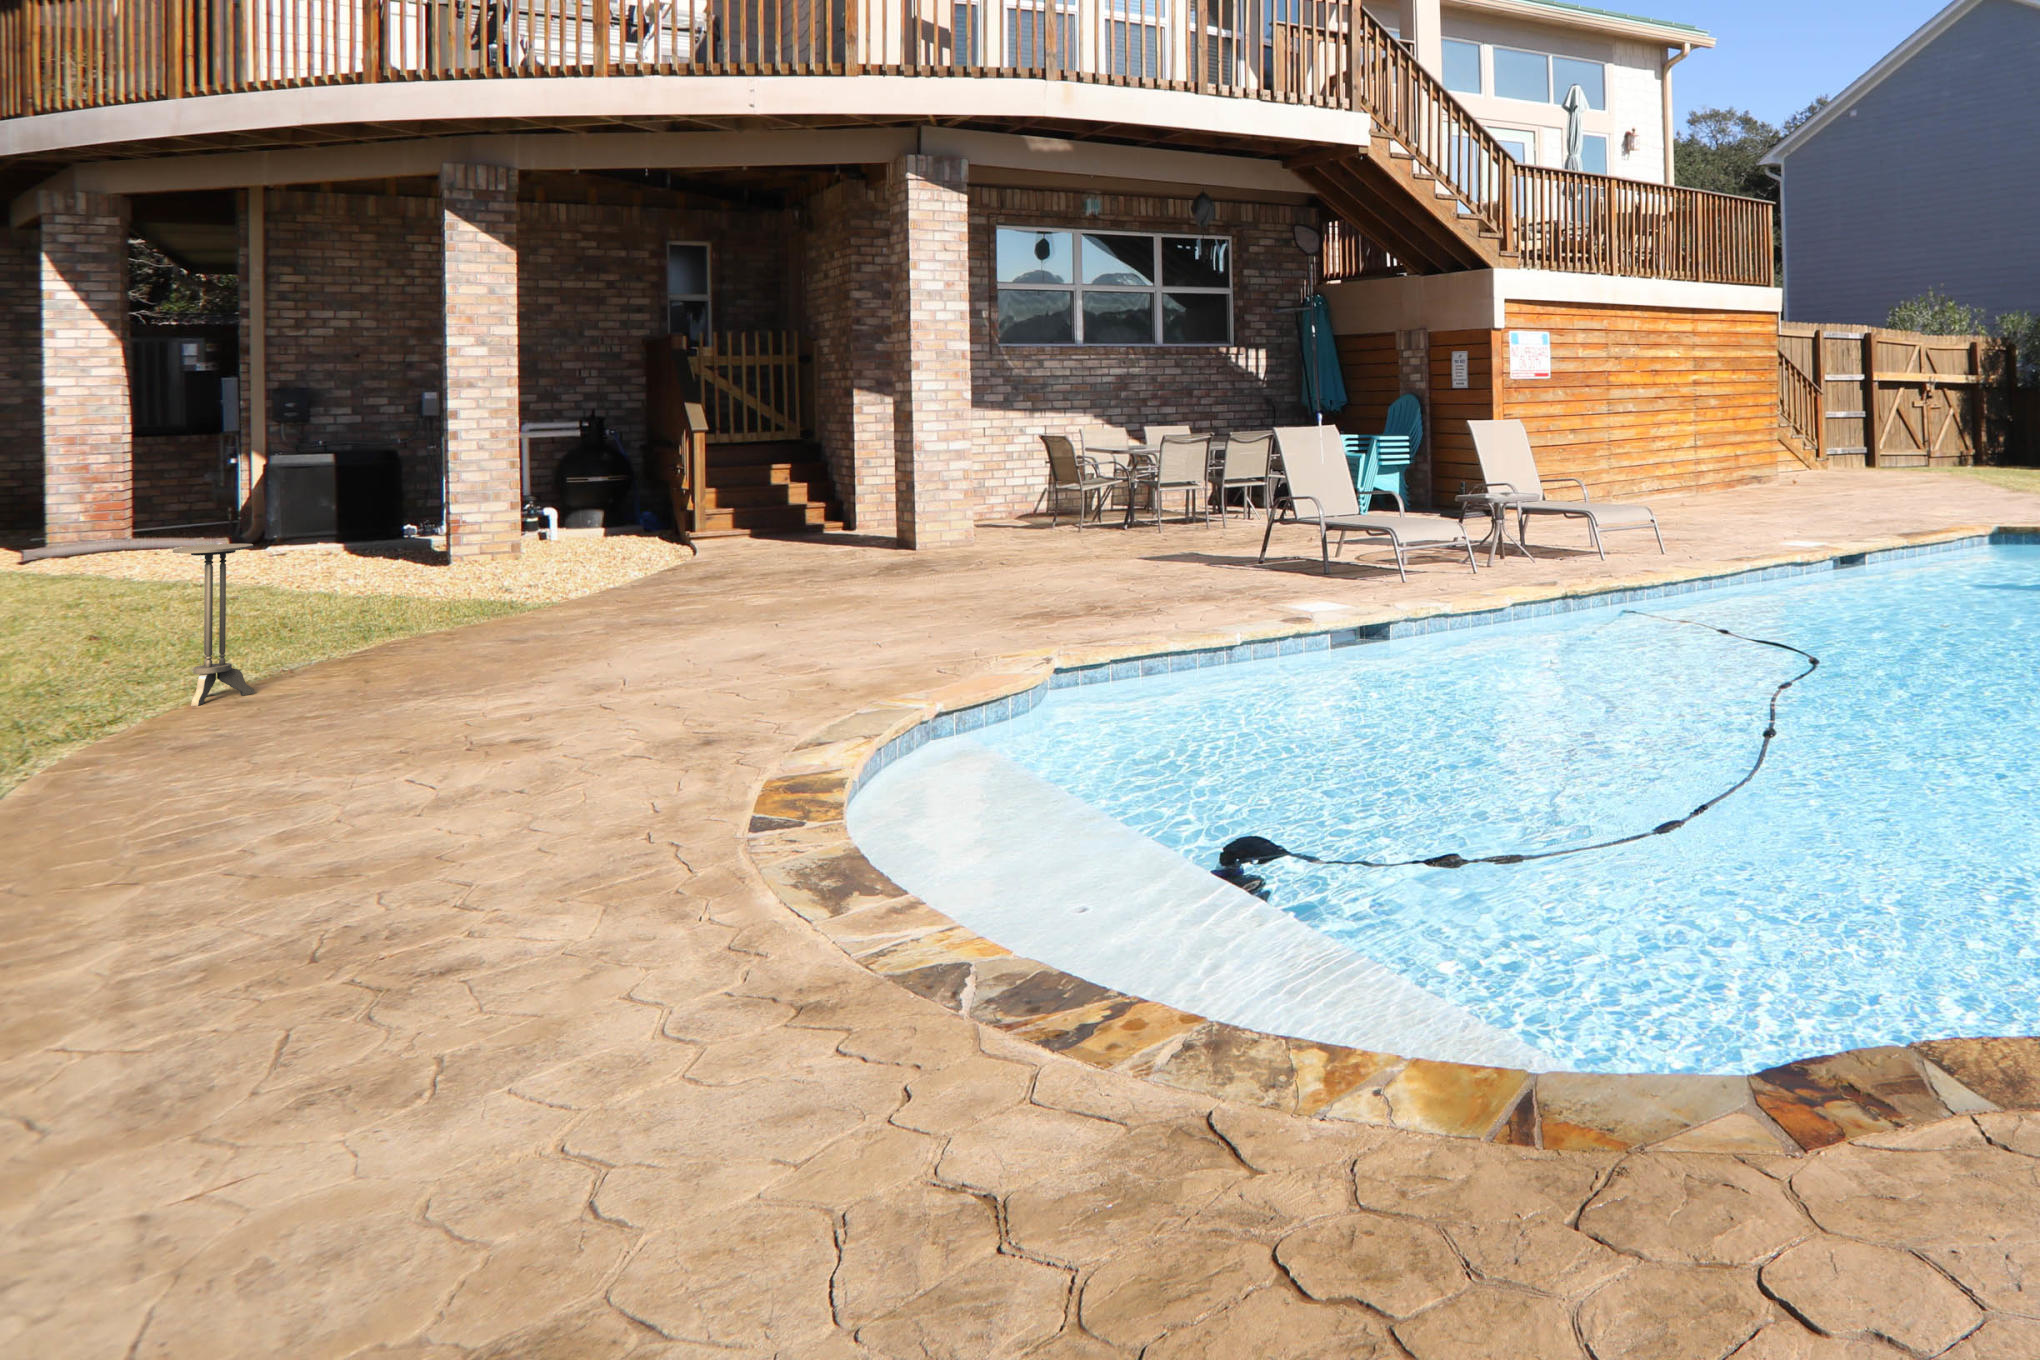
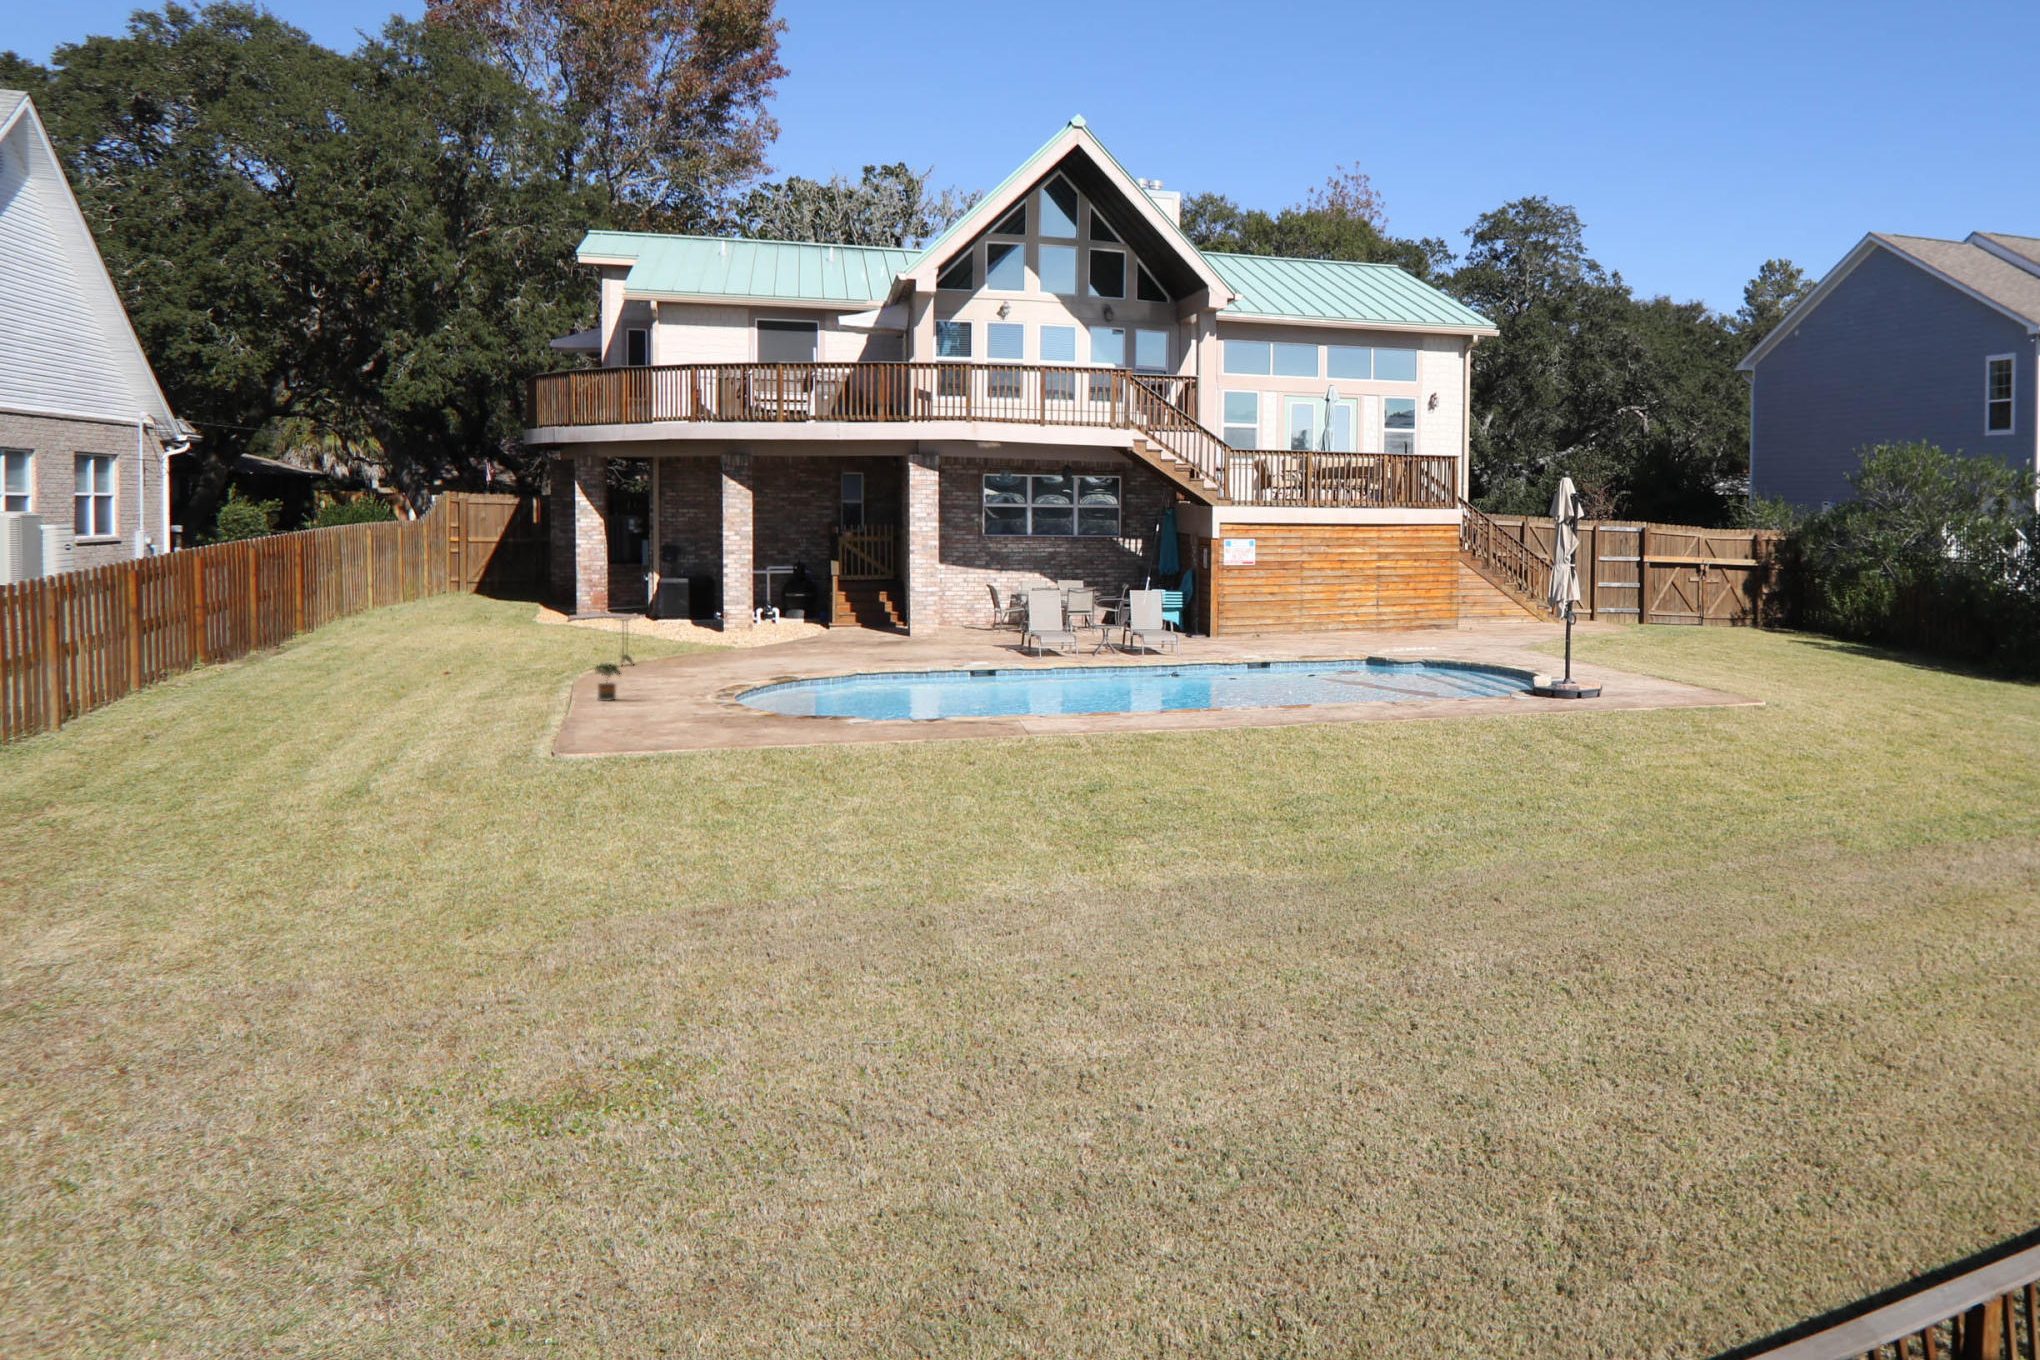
potted tree: none [97,828,320,1095] -> present [595,663,620,701]

